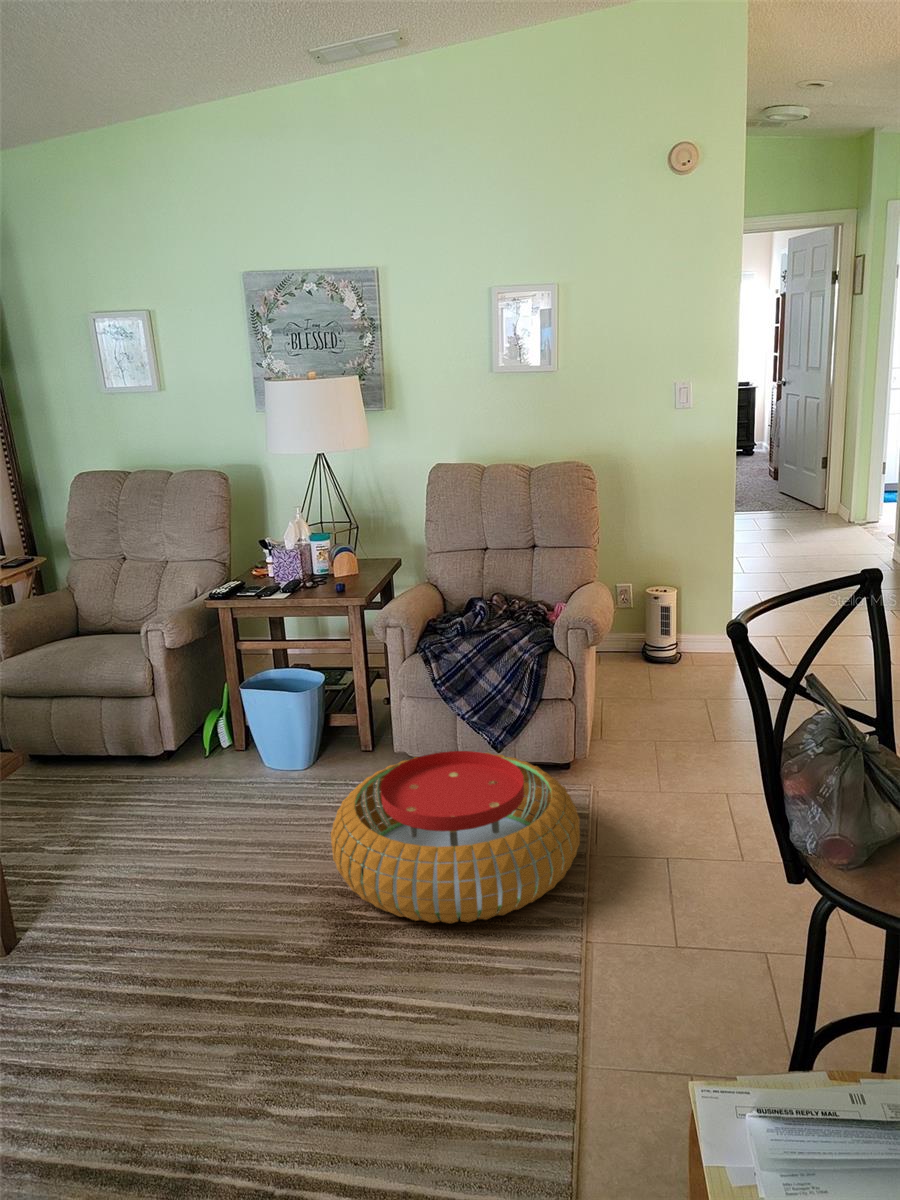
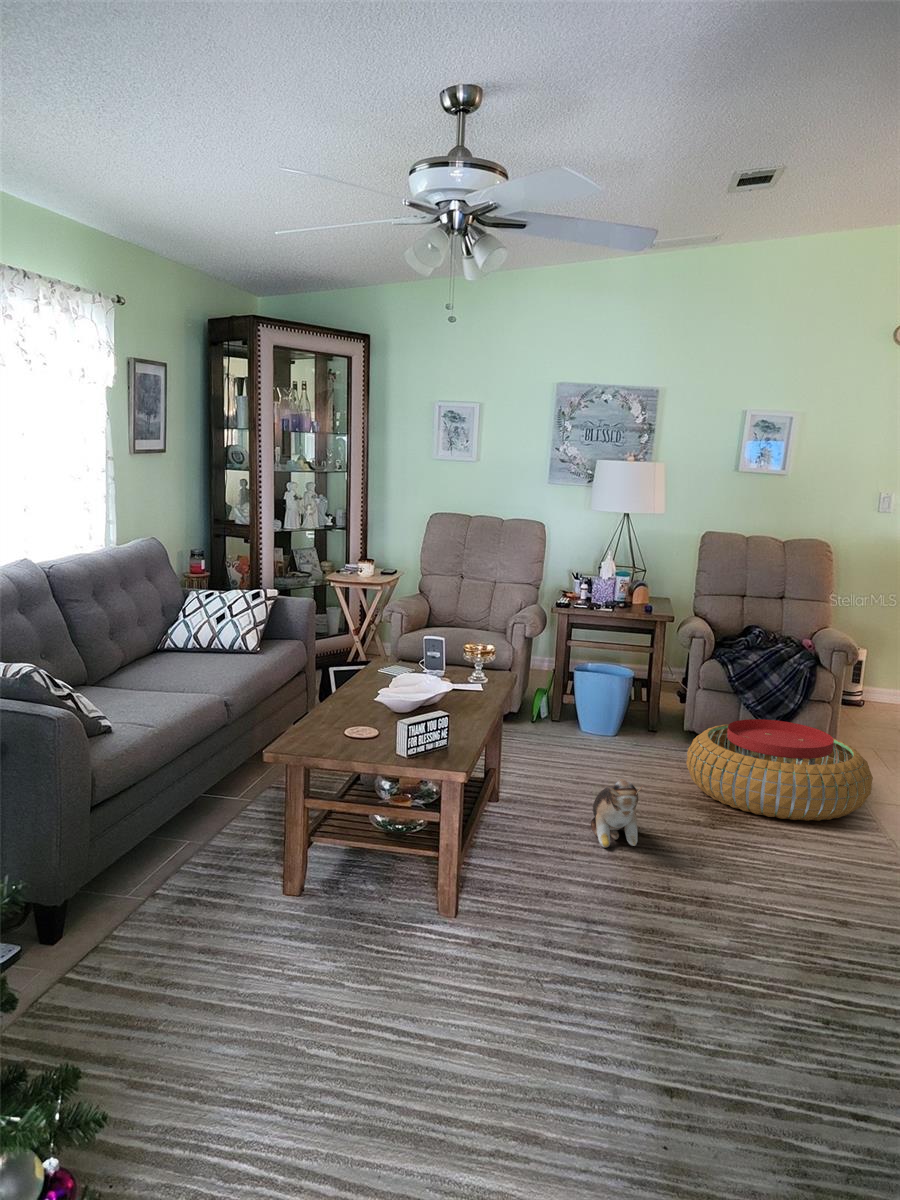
plush toy: none [67,933,179,1040] -> present [591,779,643,848]

